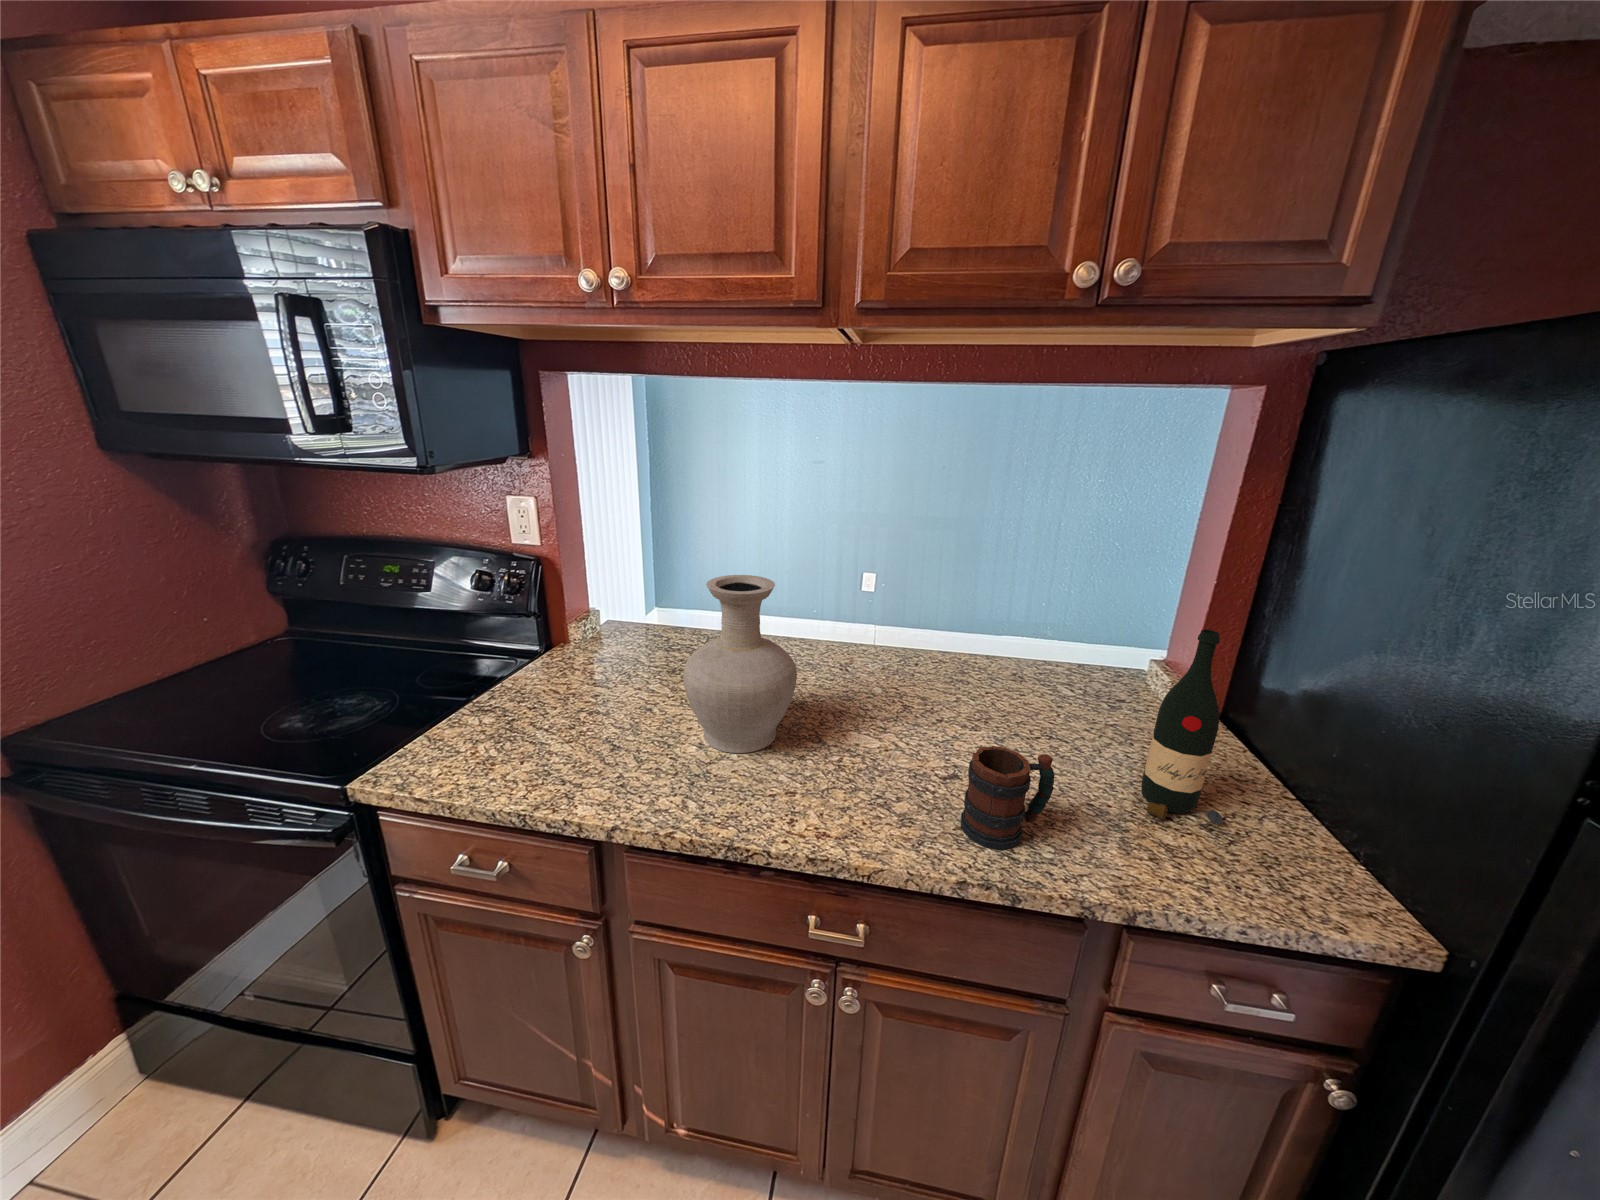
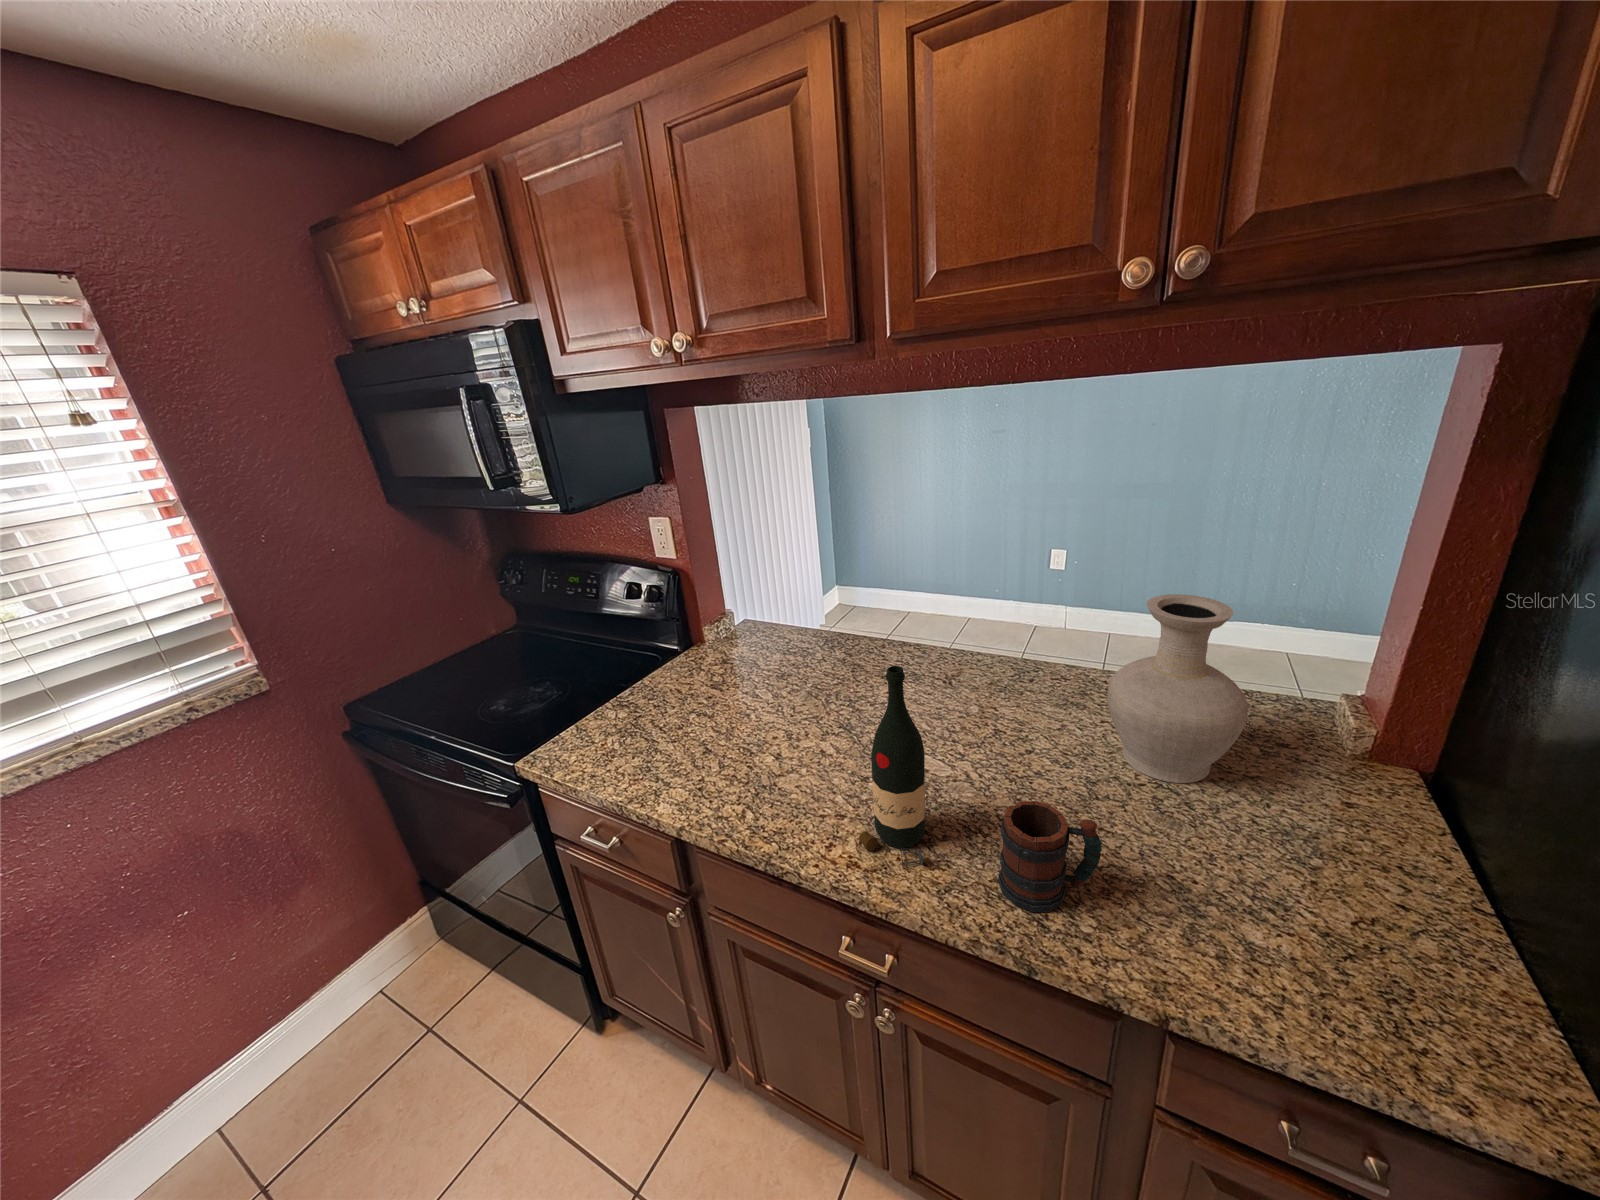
vase: present [683,575,797,753] -> present [1108,594,1248,783]
wine bottle: present [1142,630,1223,828] -> present [859,666,925,868]

